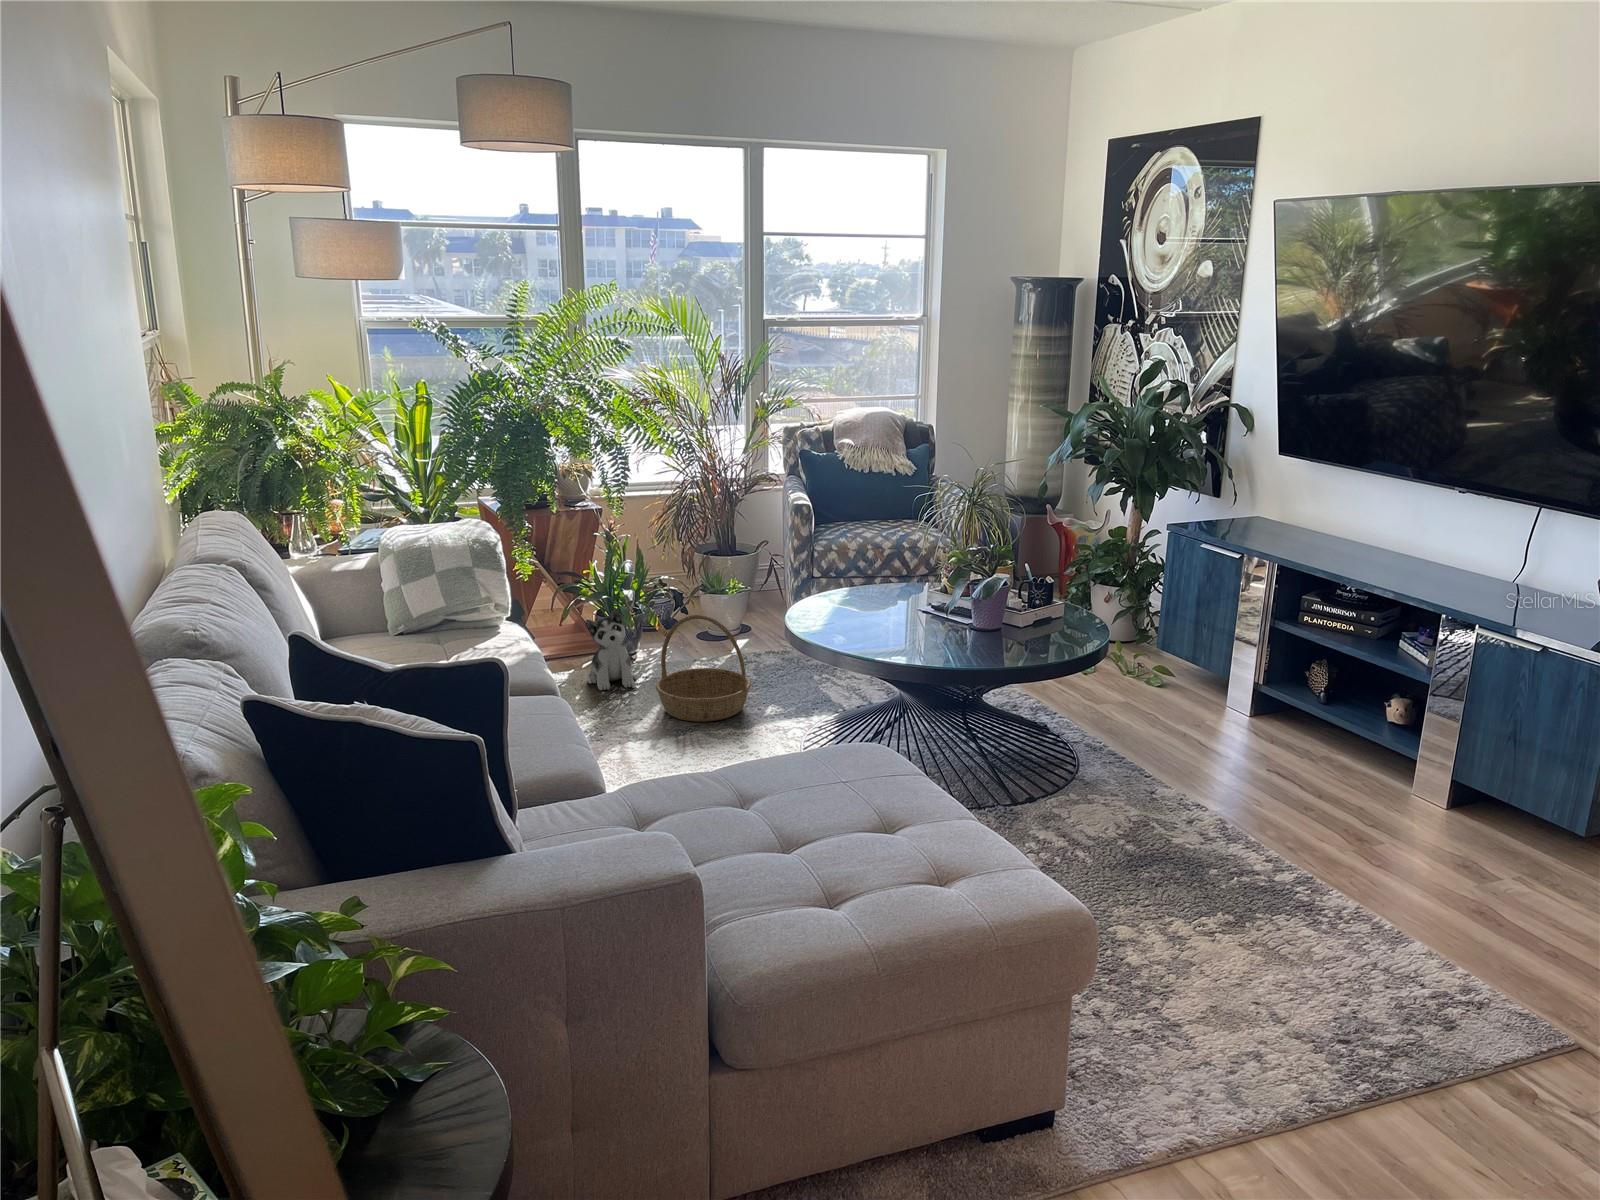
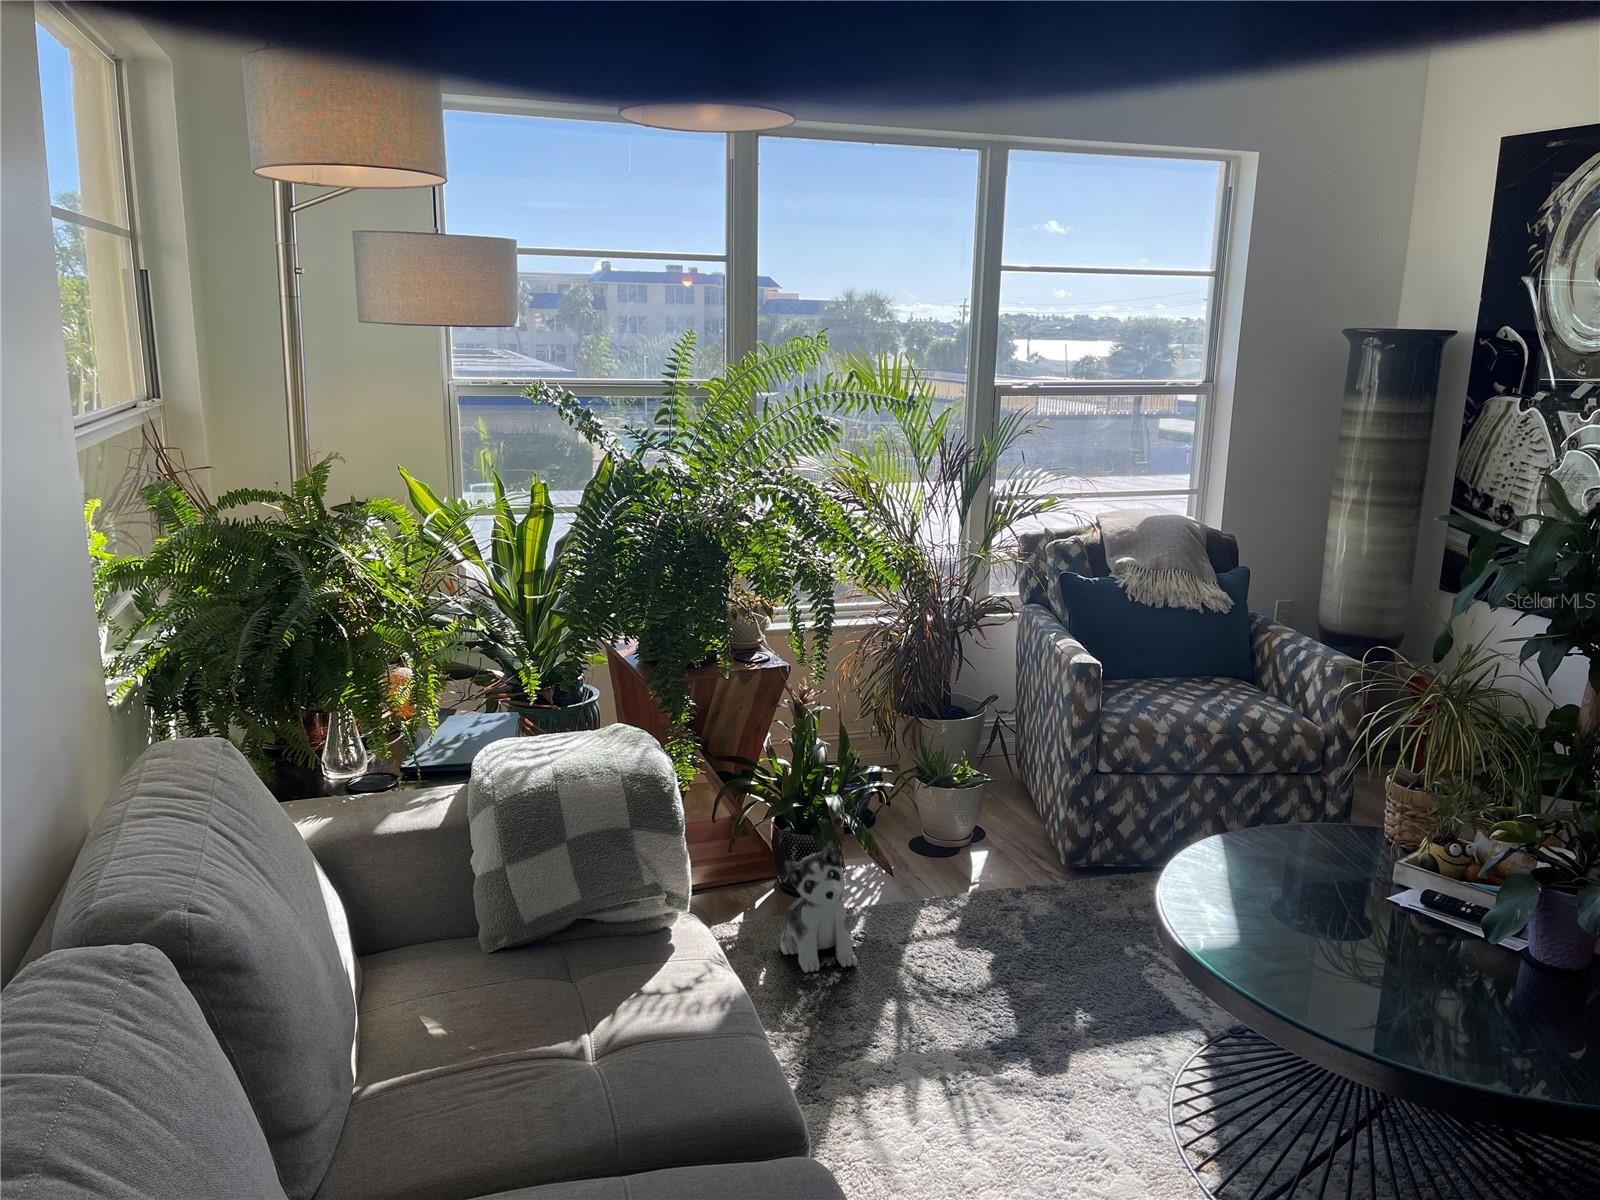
basket: present [656,615,751,722] -> none [909,878,1066,1062]

